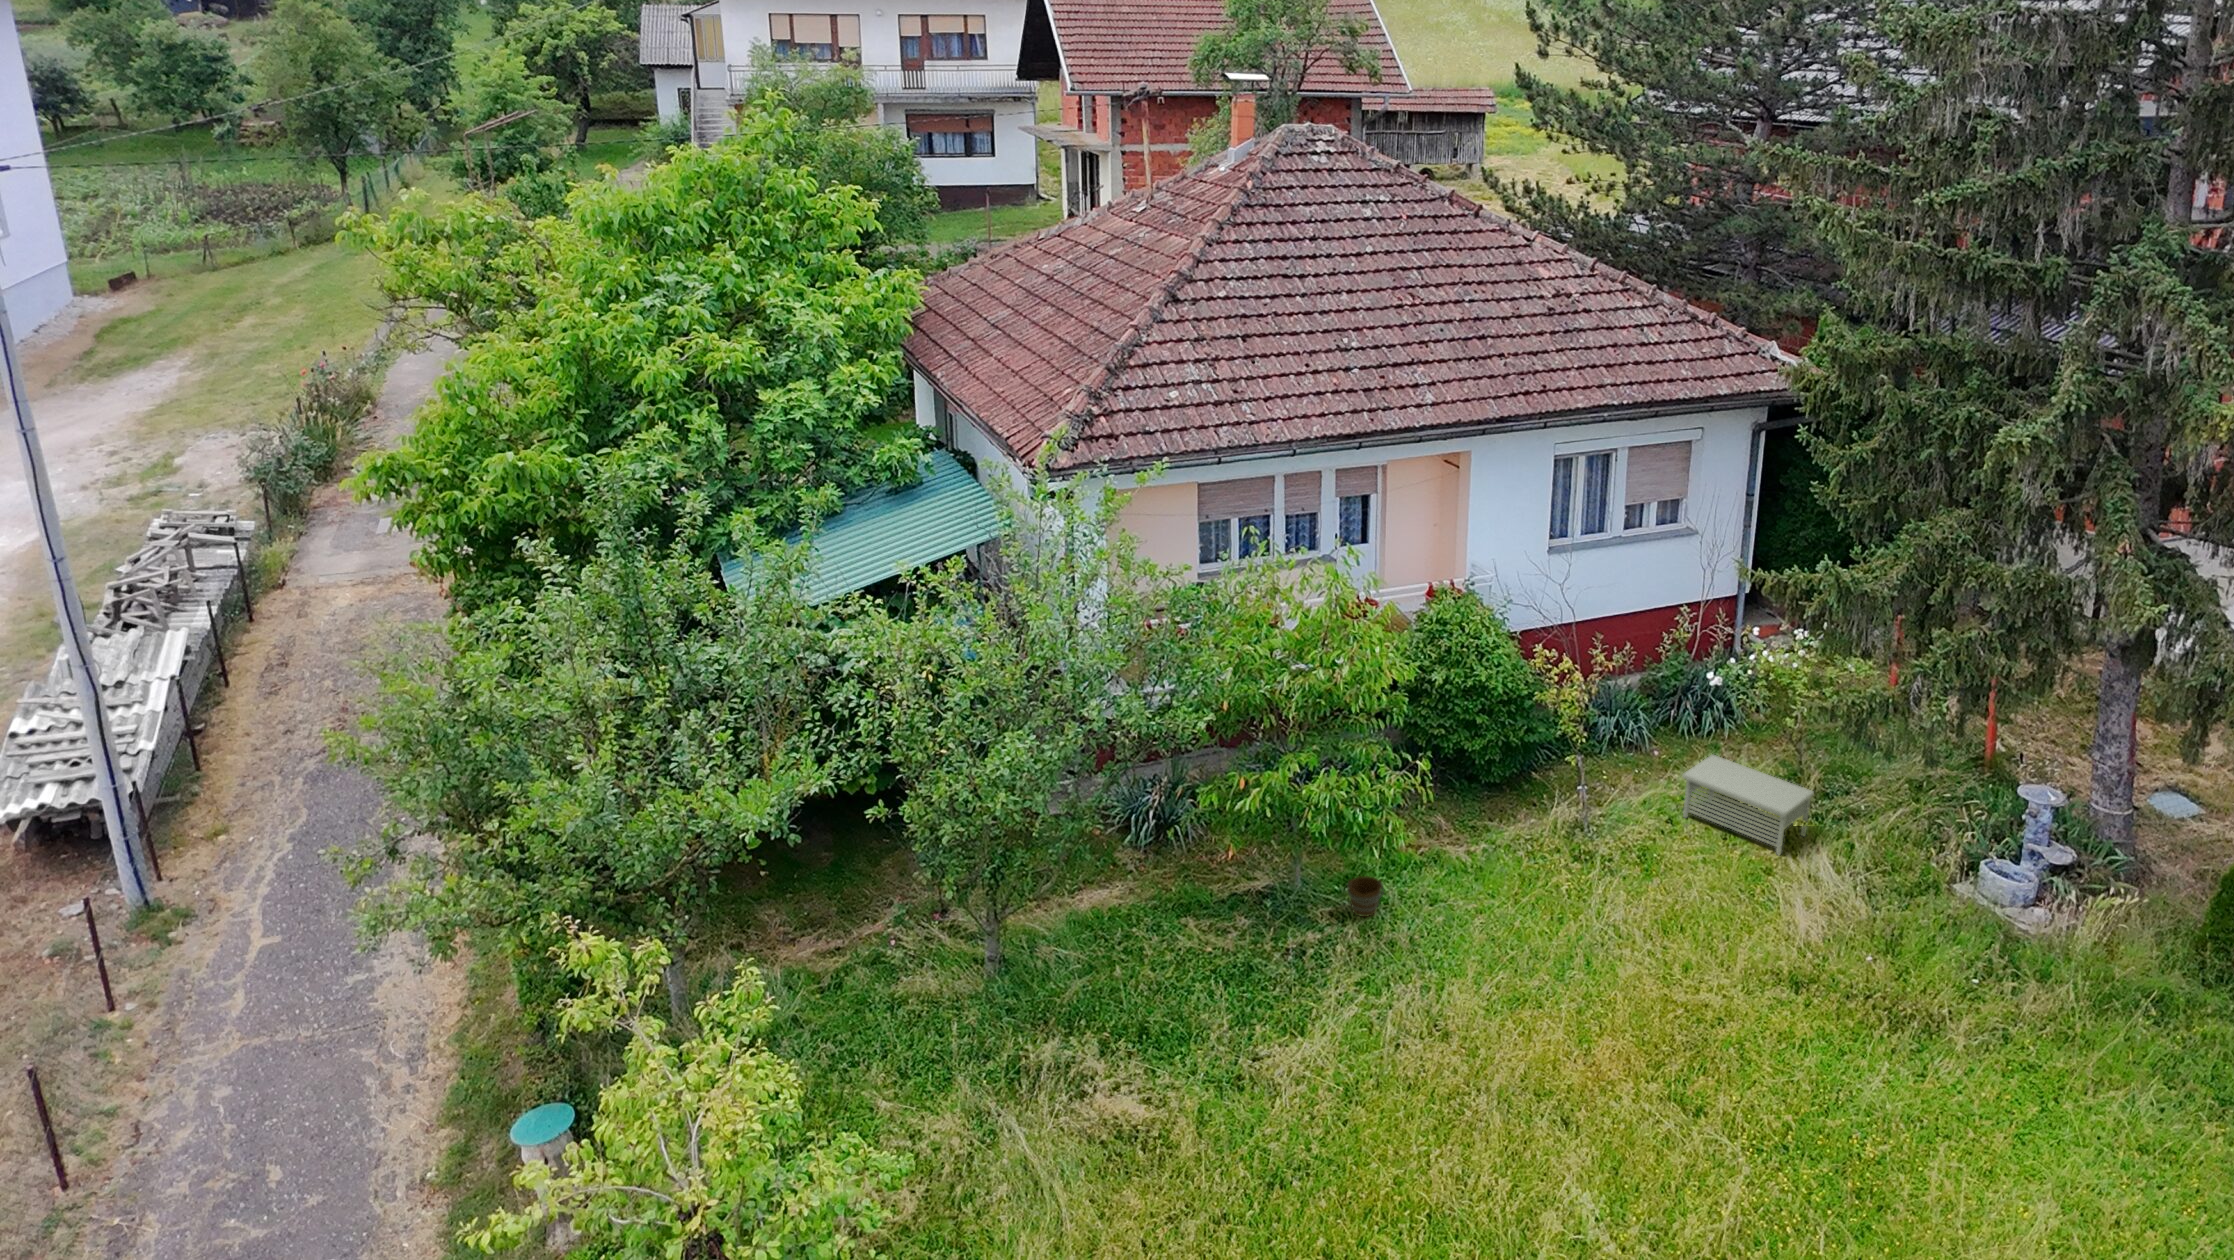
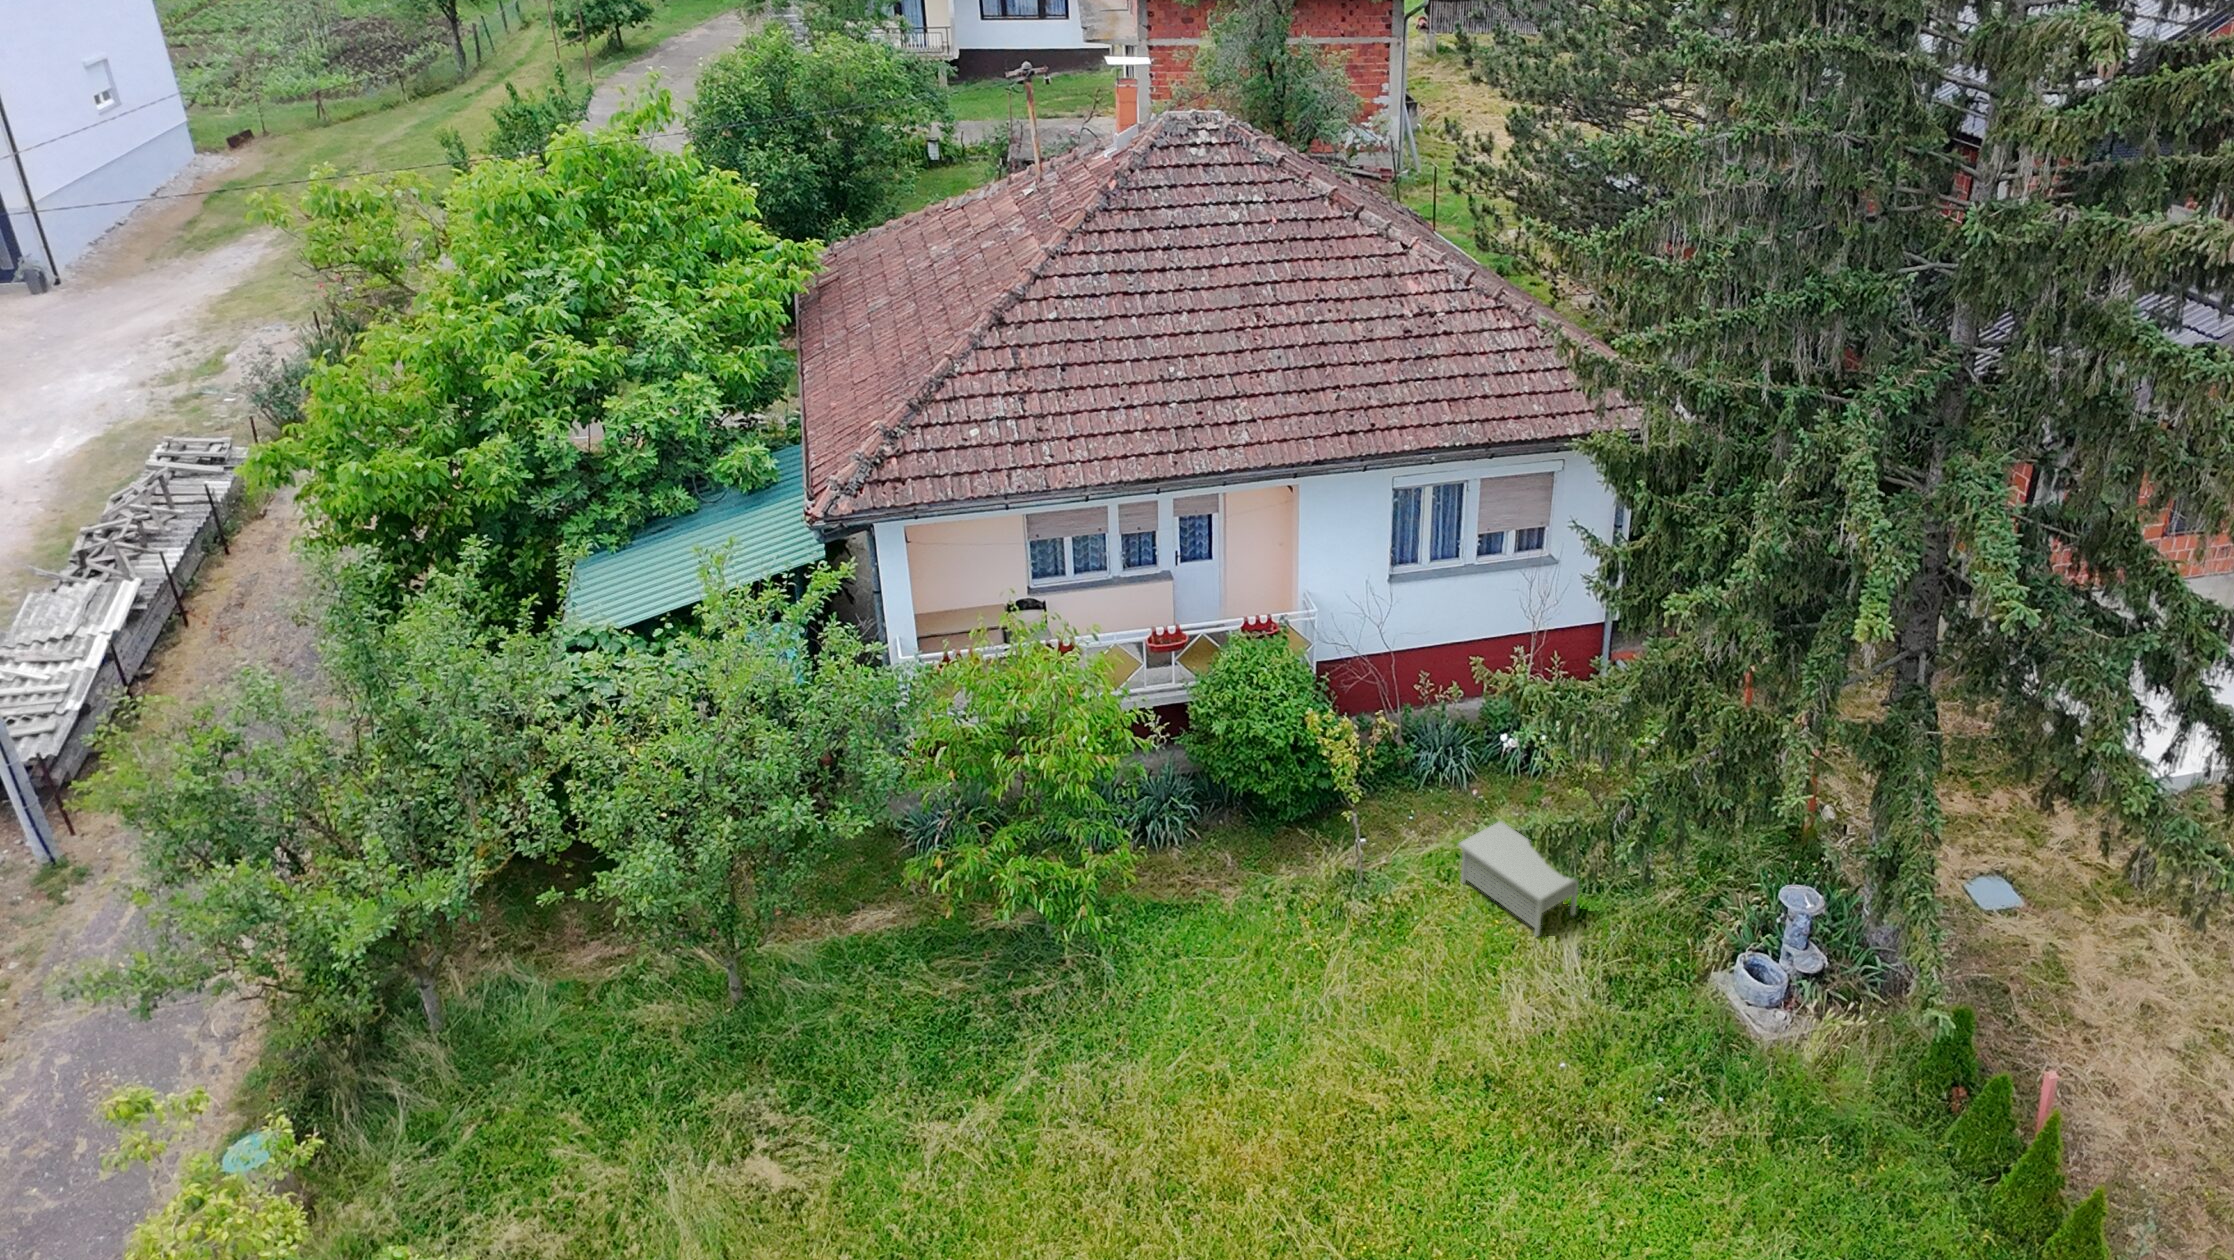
bucket: present [1347,876,1383,917] -> none [1082,935,1117,975]

